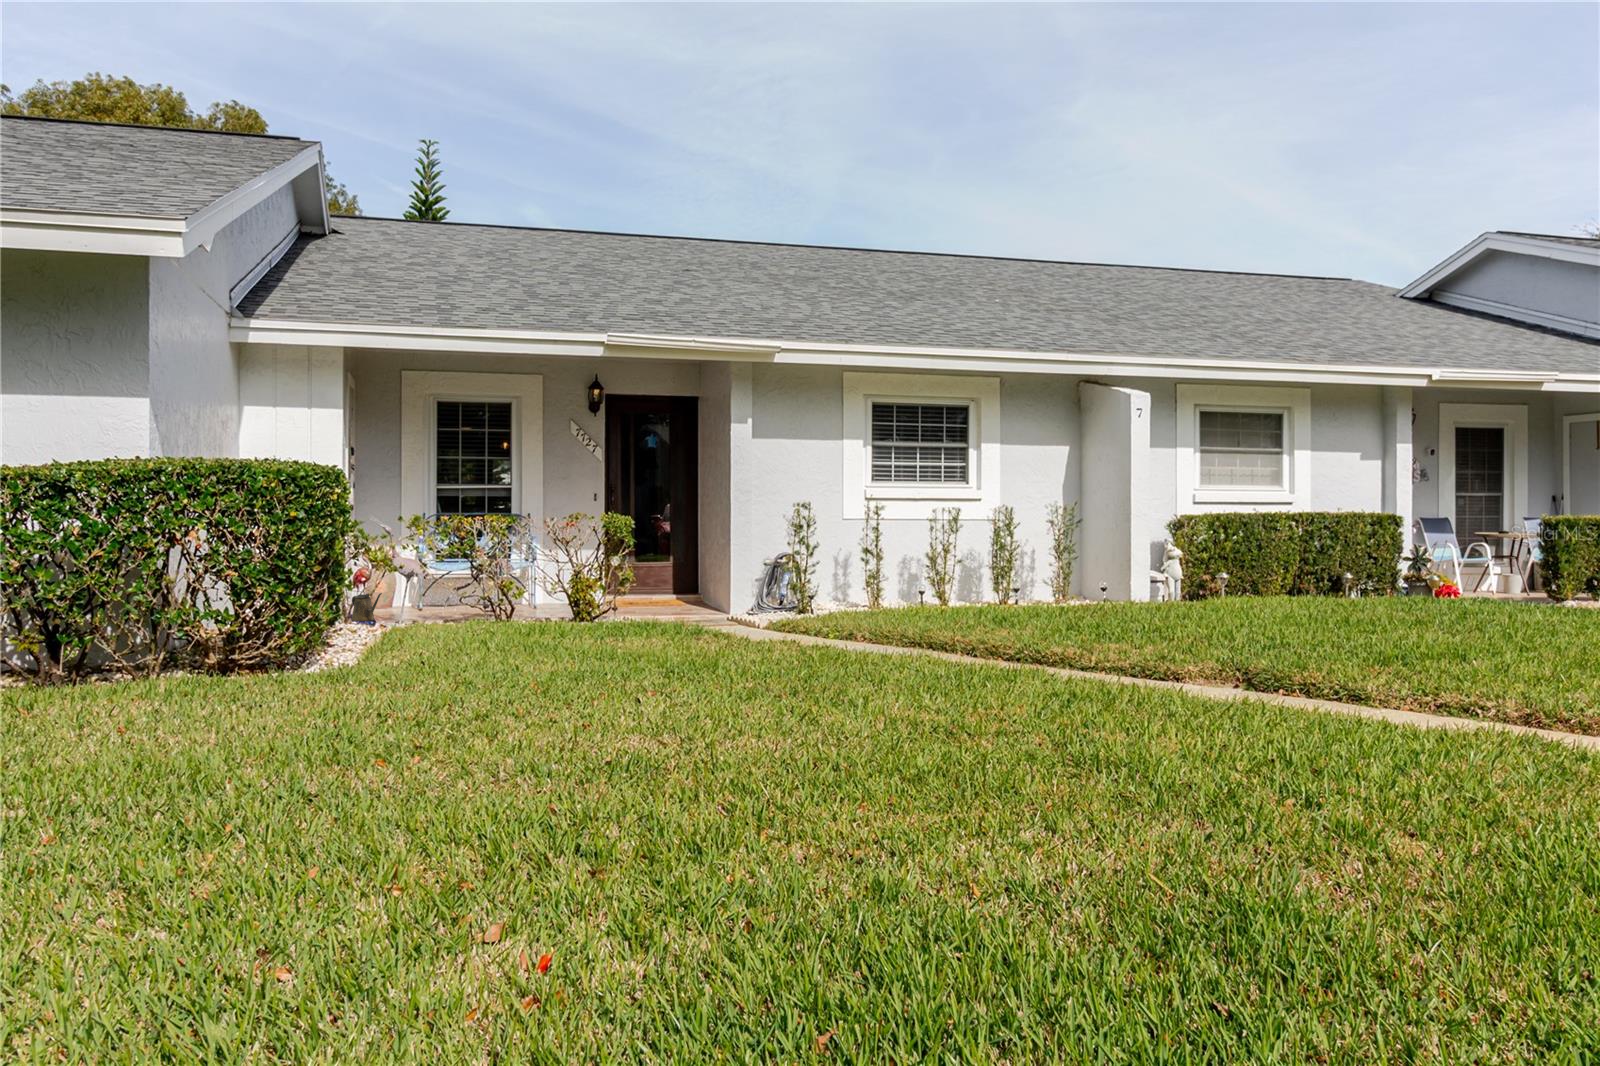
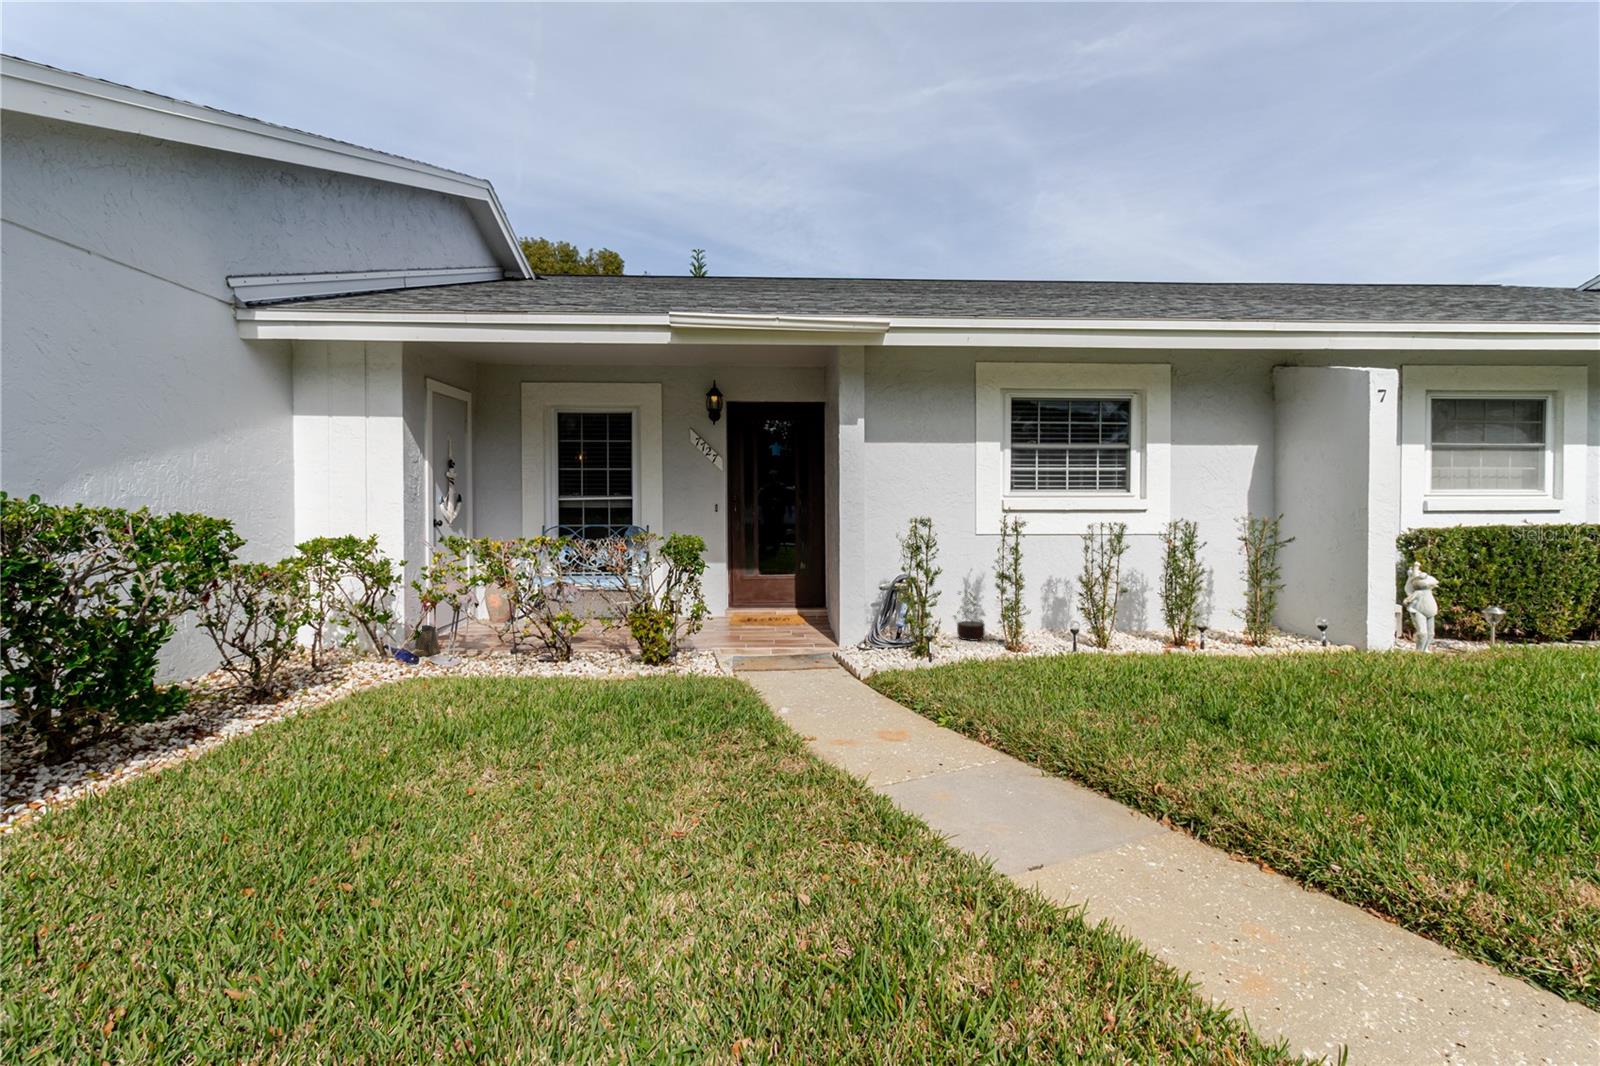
decorative plant: none [823,565,852,608] -> present [953,591,985,641]

